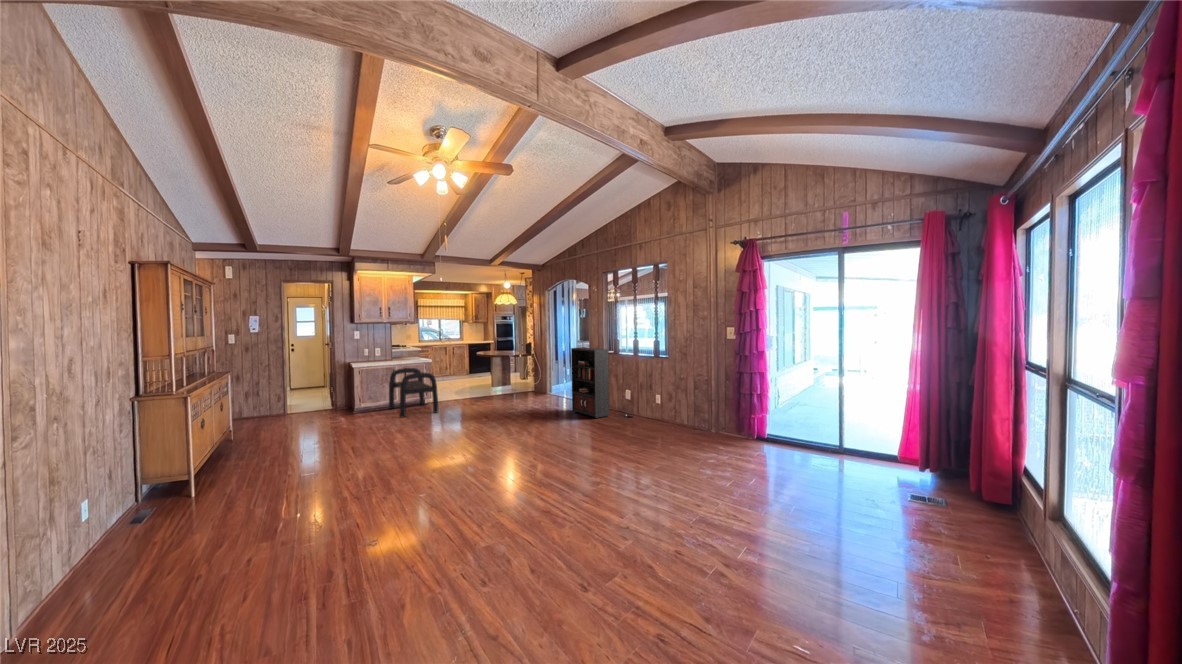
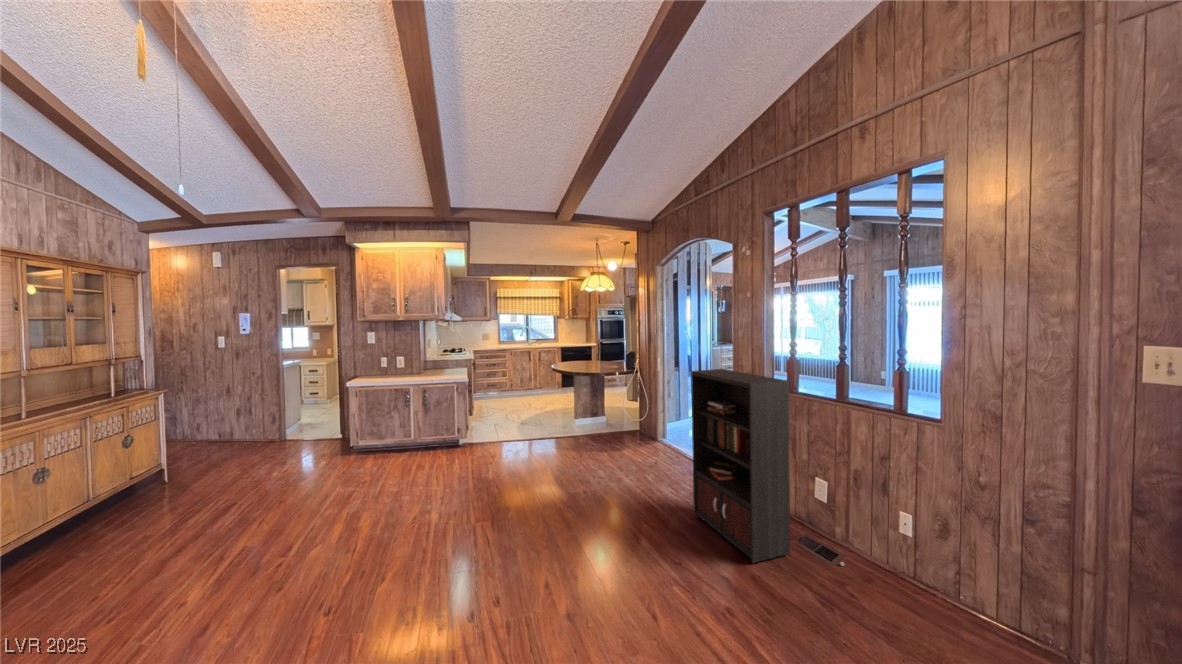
bench: present [389,368,438,417] -> none [383,390,457,483]

